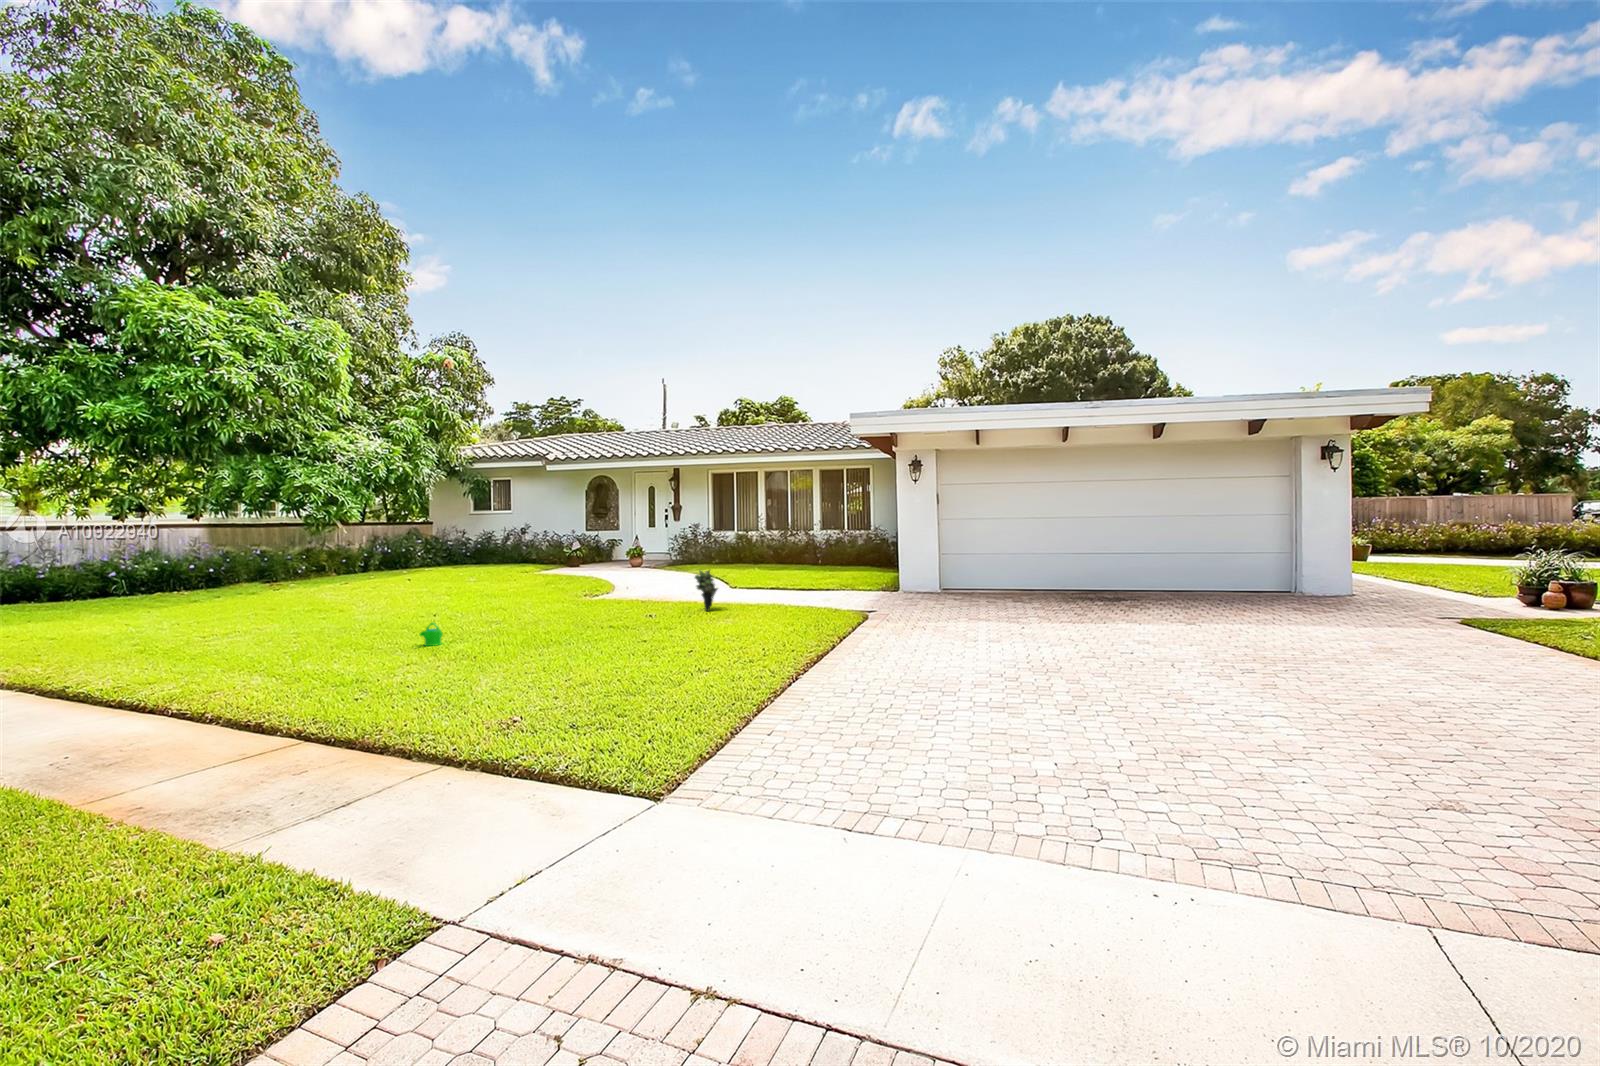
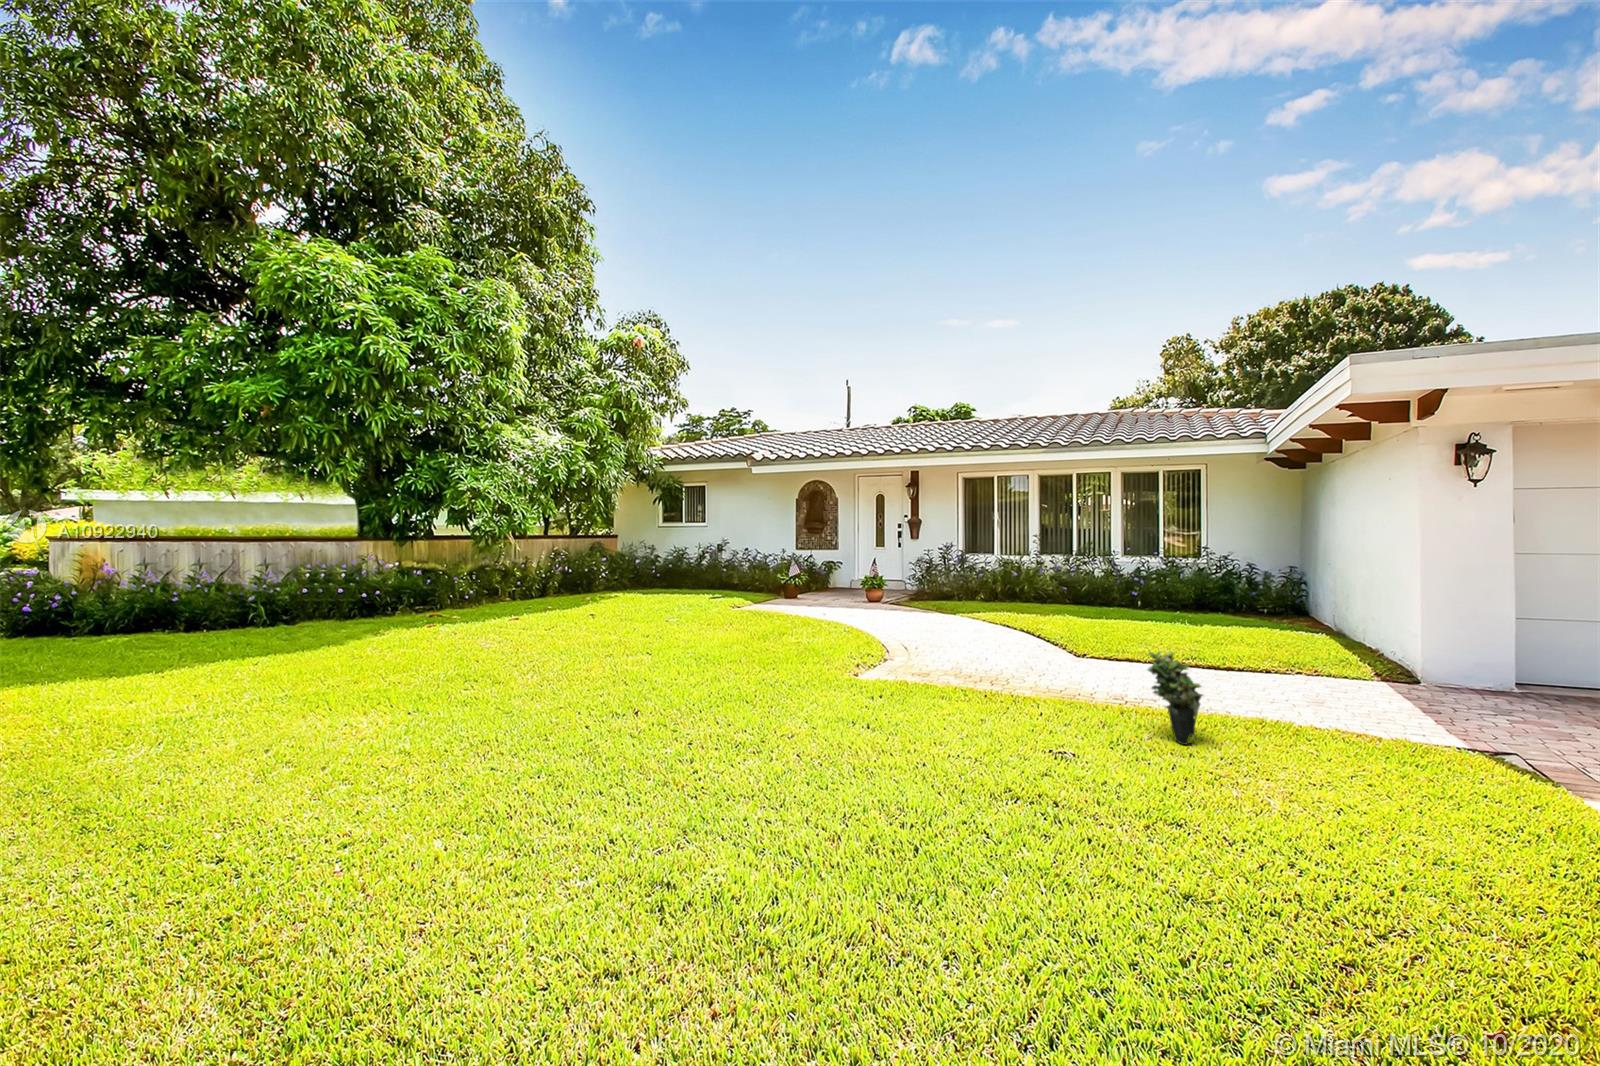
watering can: present [420,622,443,646] -> none [641,827,694,899]

